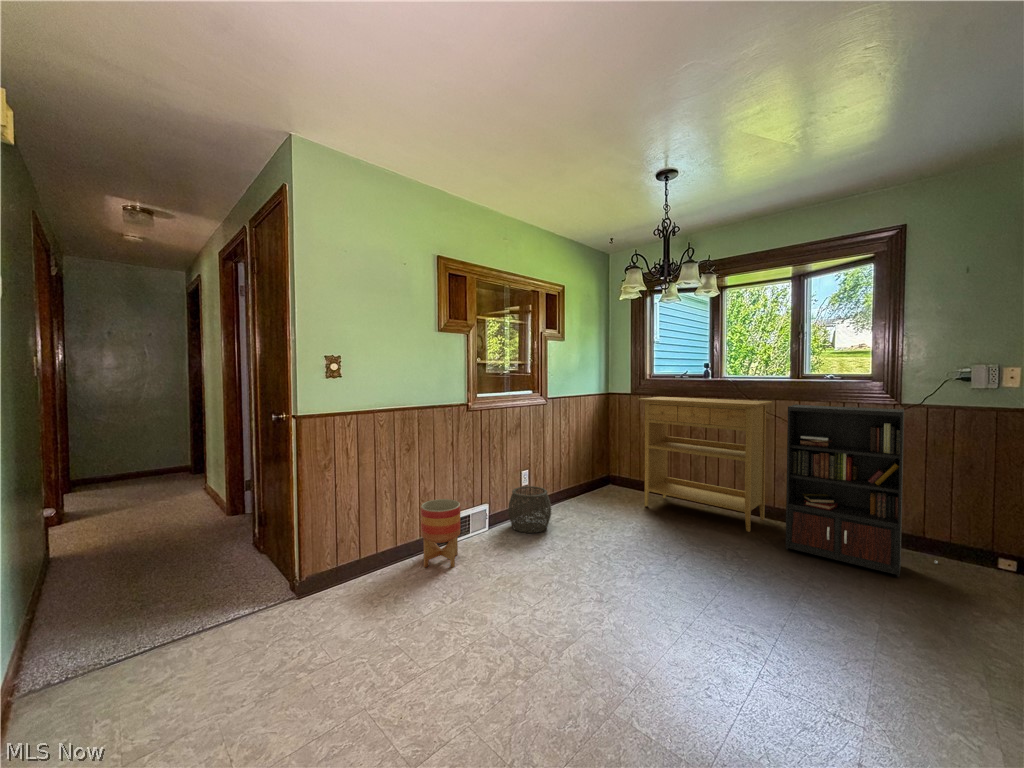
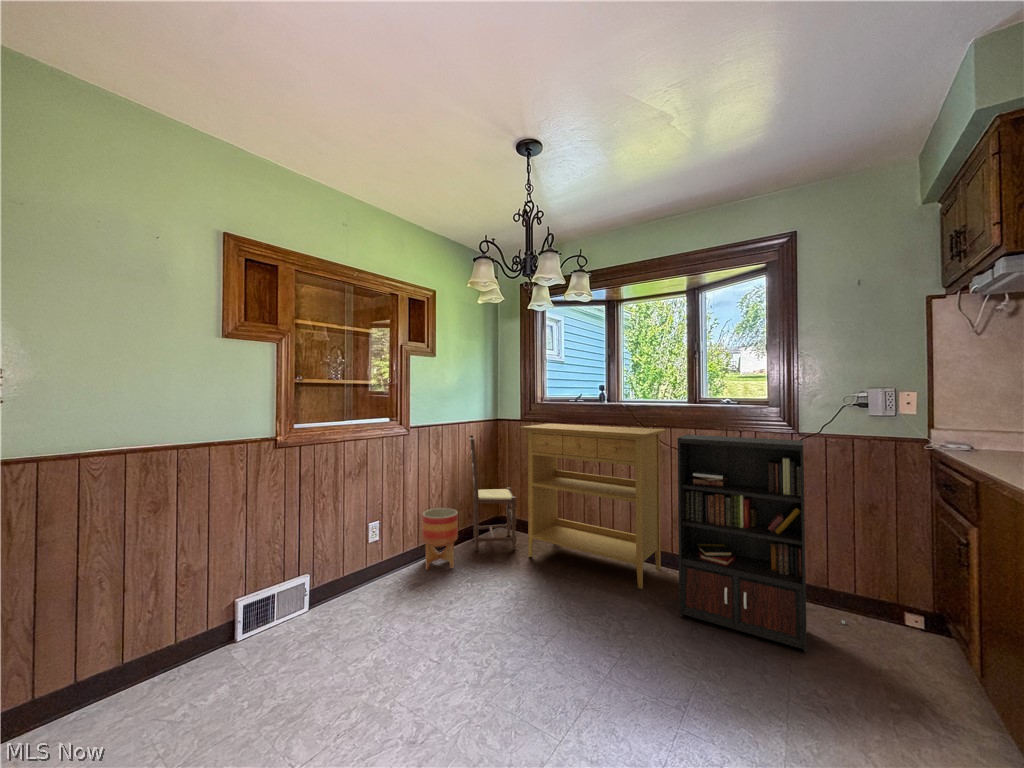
dining chair: none [589,406,633,501] -> present [470,435,516,551]
woven basket: present [508,486,551,533] -> none [338,544,399,612]
planter: present [421,499,461,568] -> present [422,508,458,570]

